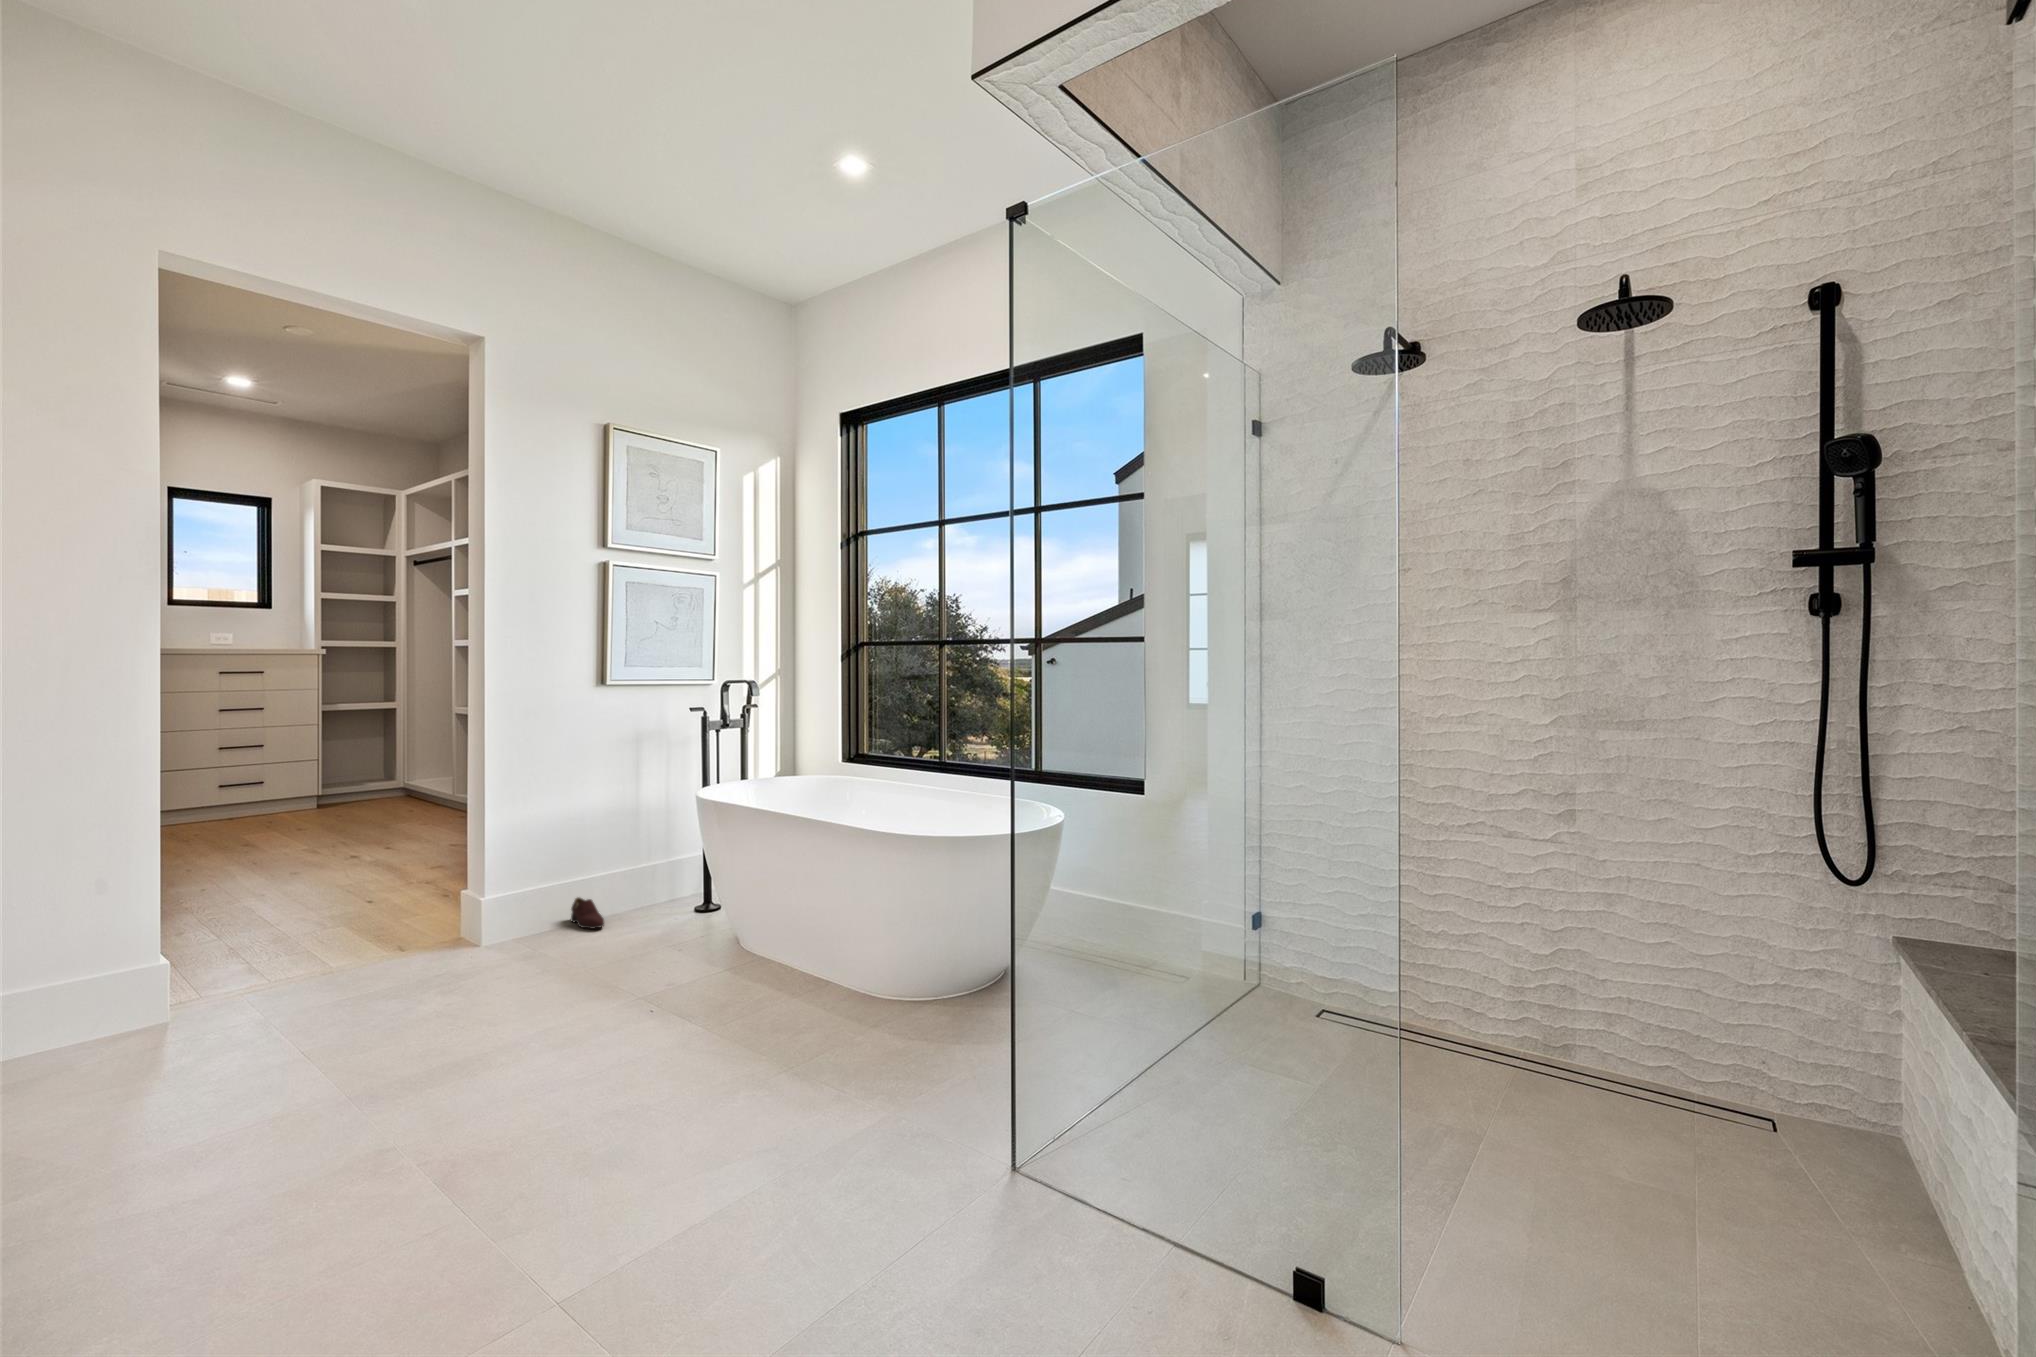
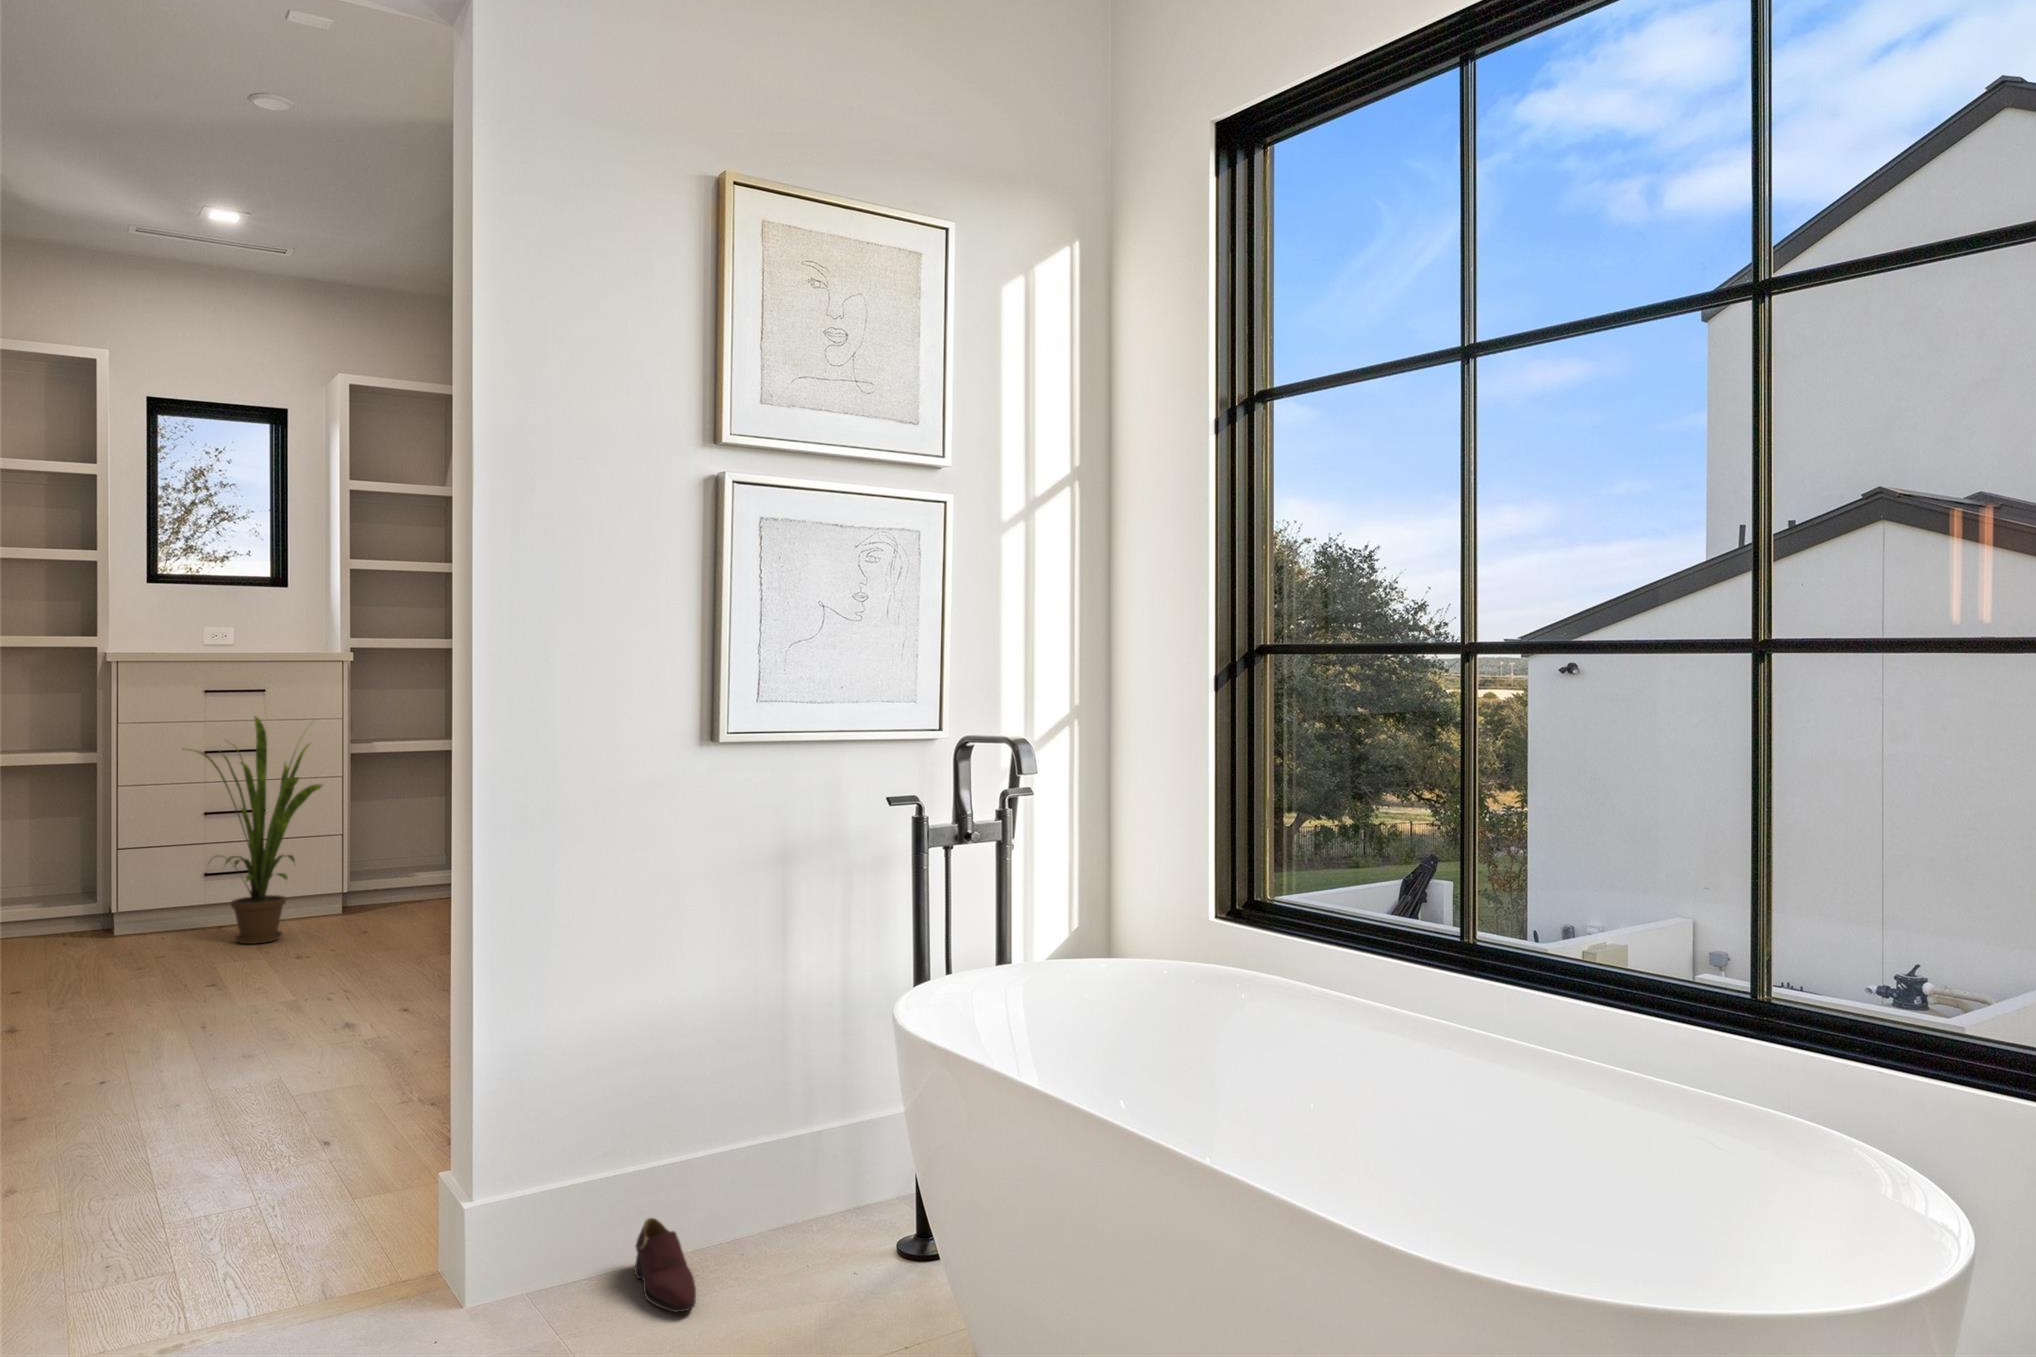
house plant: none [208,688,312,826] -> present [188,716,322,944]

